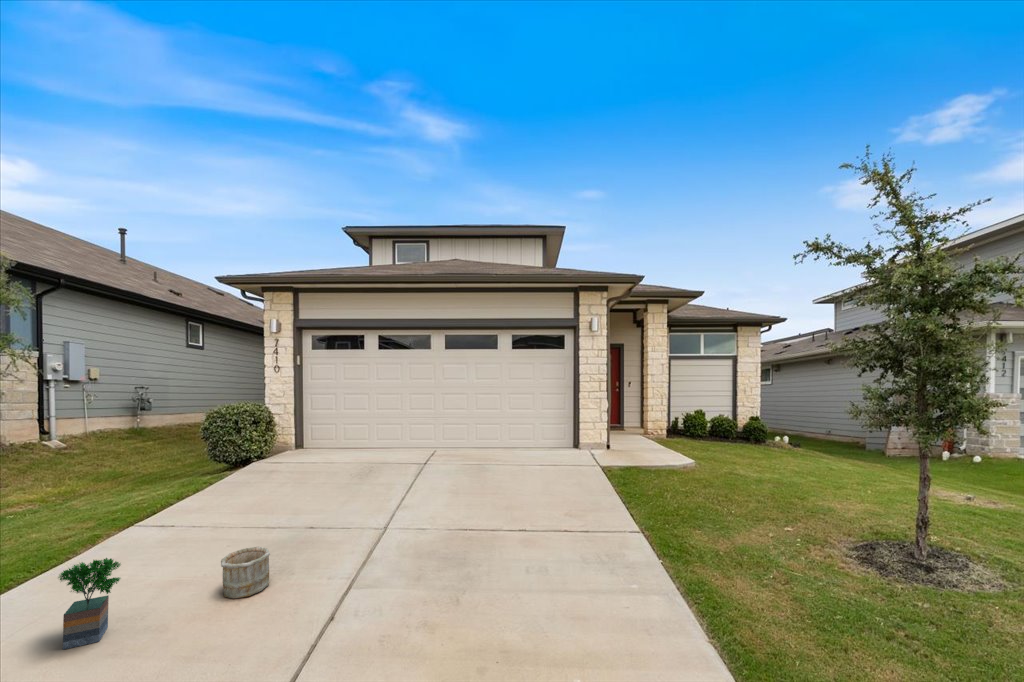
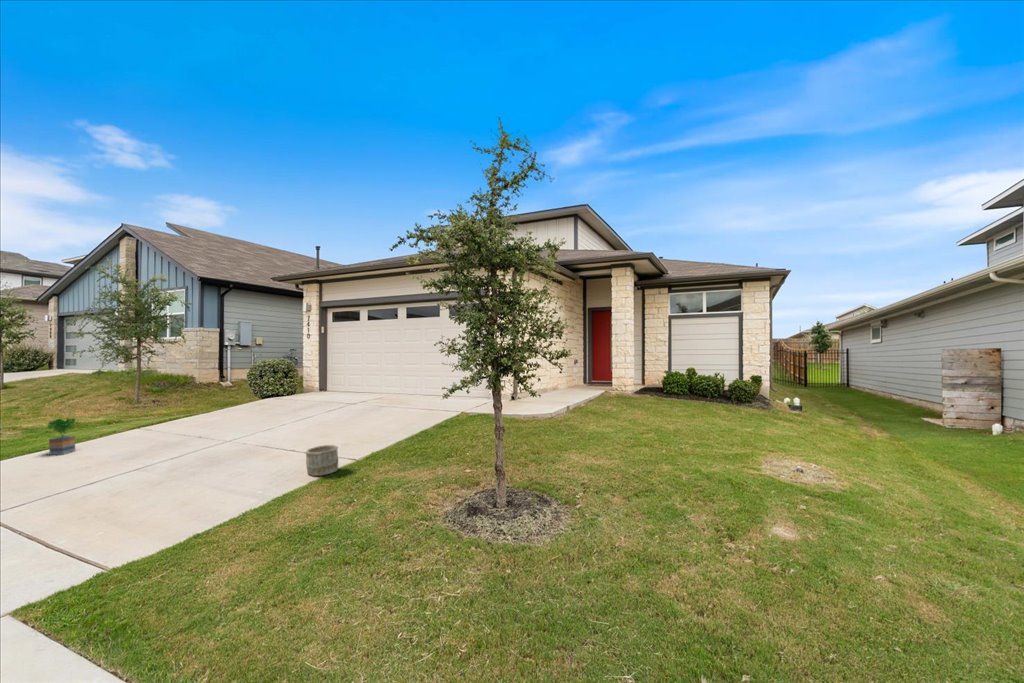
wooden bucket: present [221,547,270,598] -> present [305,445,338,476]

